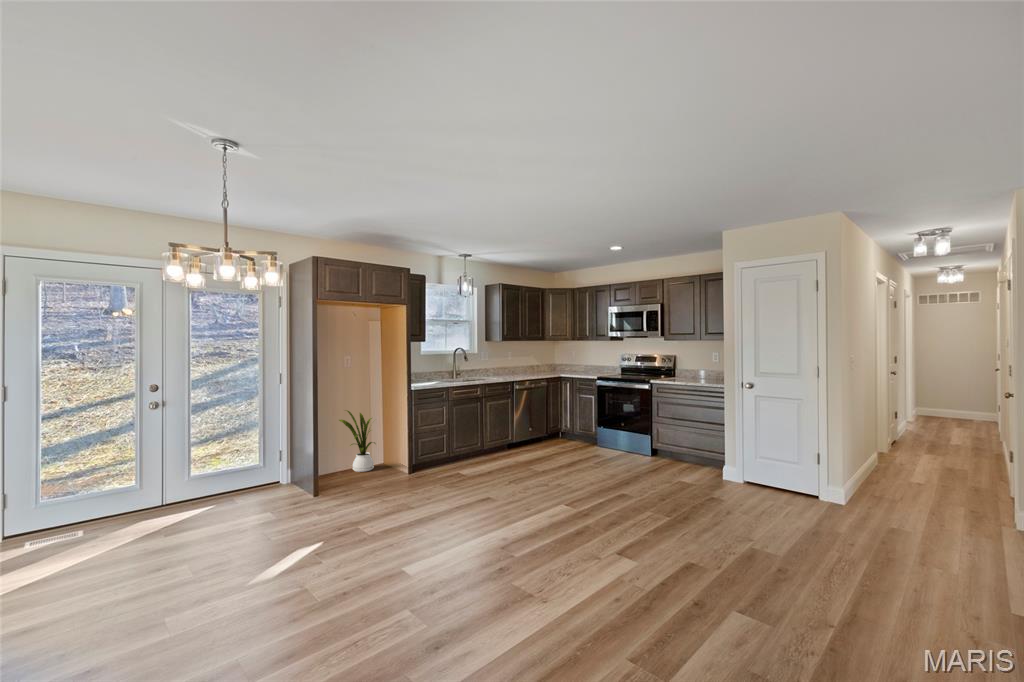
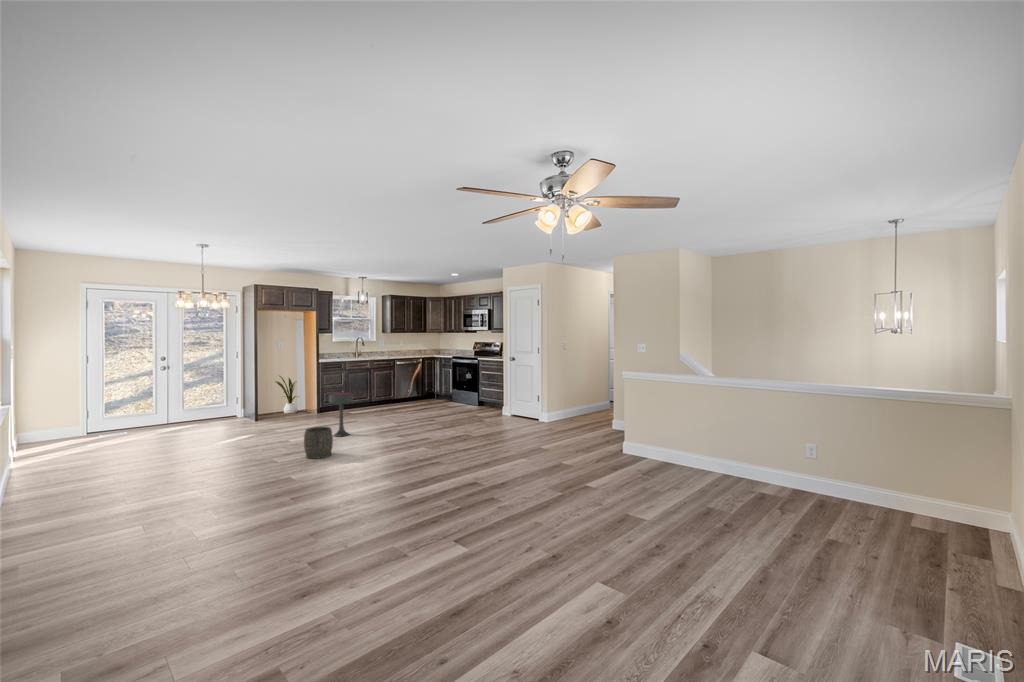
bar stool: none [467,453,511,544] -> present [329,393,353,437]
woven basket: none [462,552,525,645] -> present [304,427,333,459]

